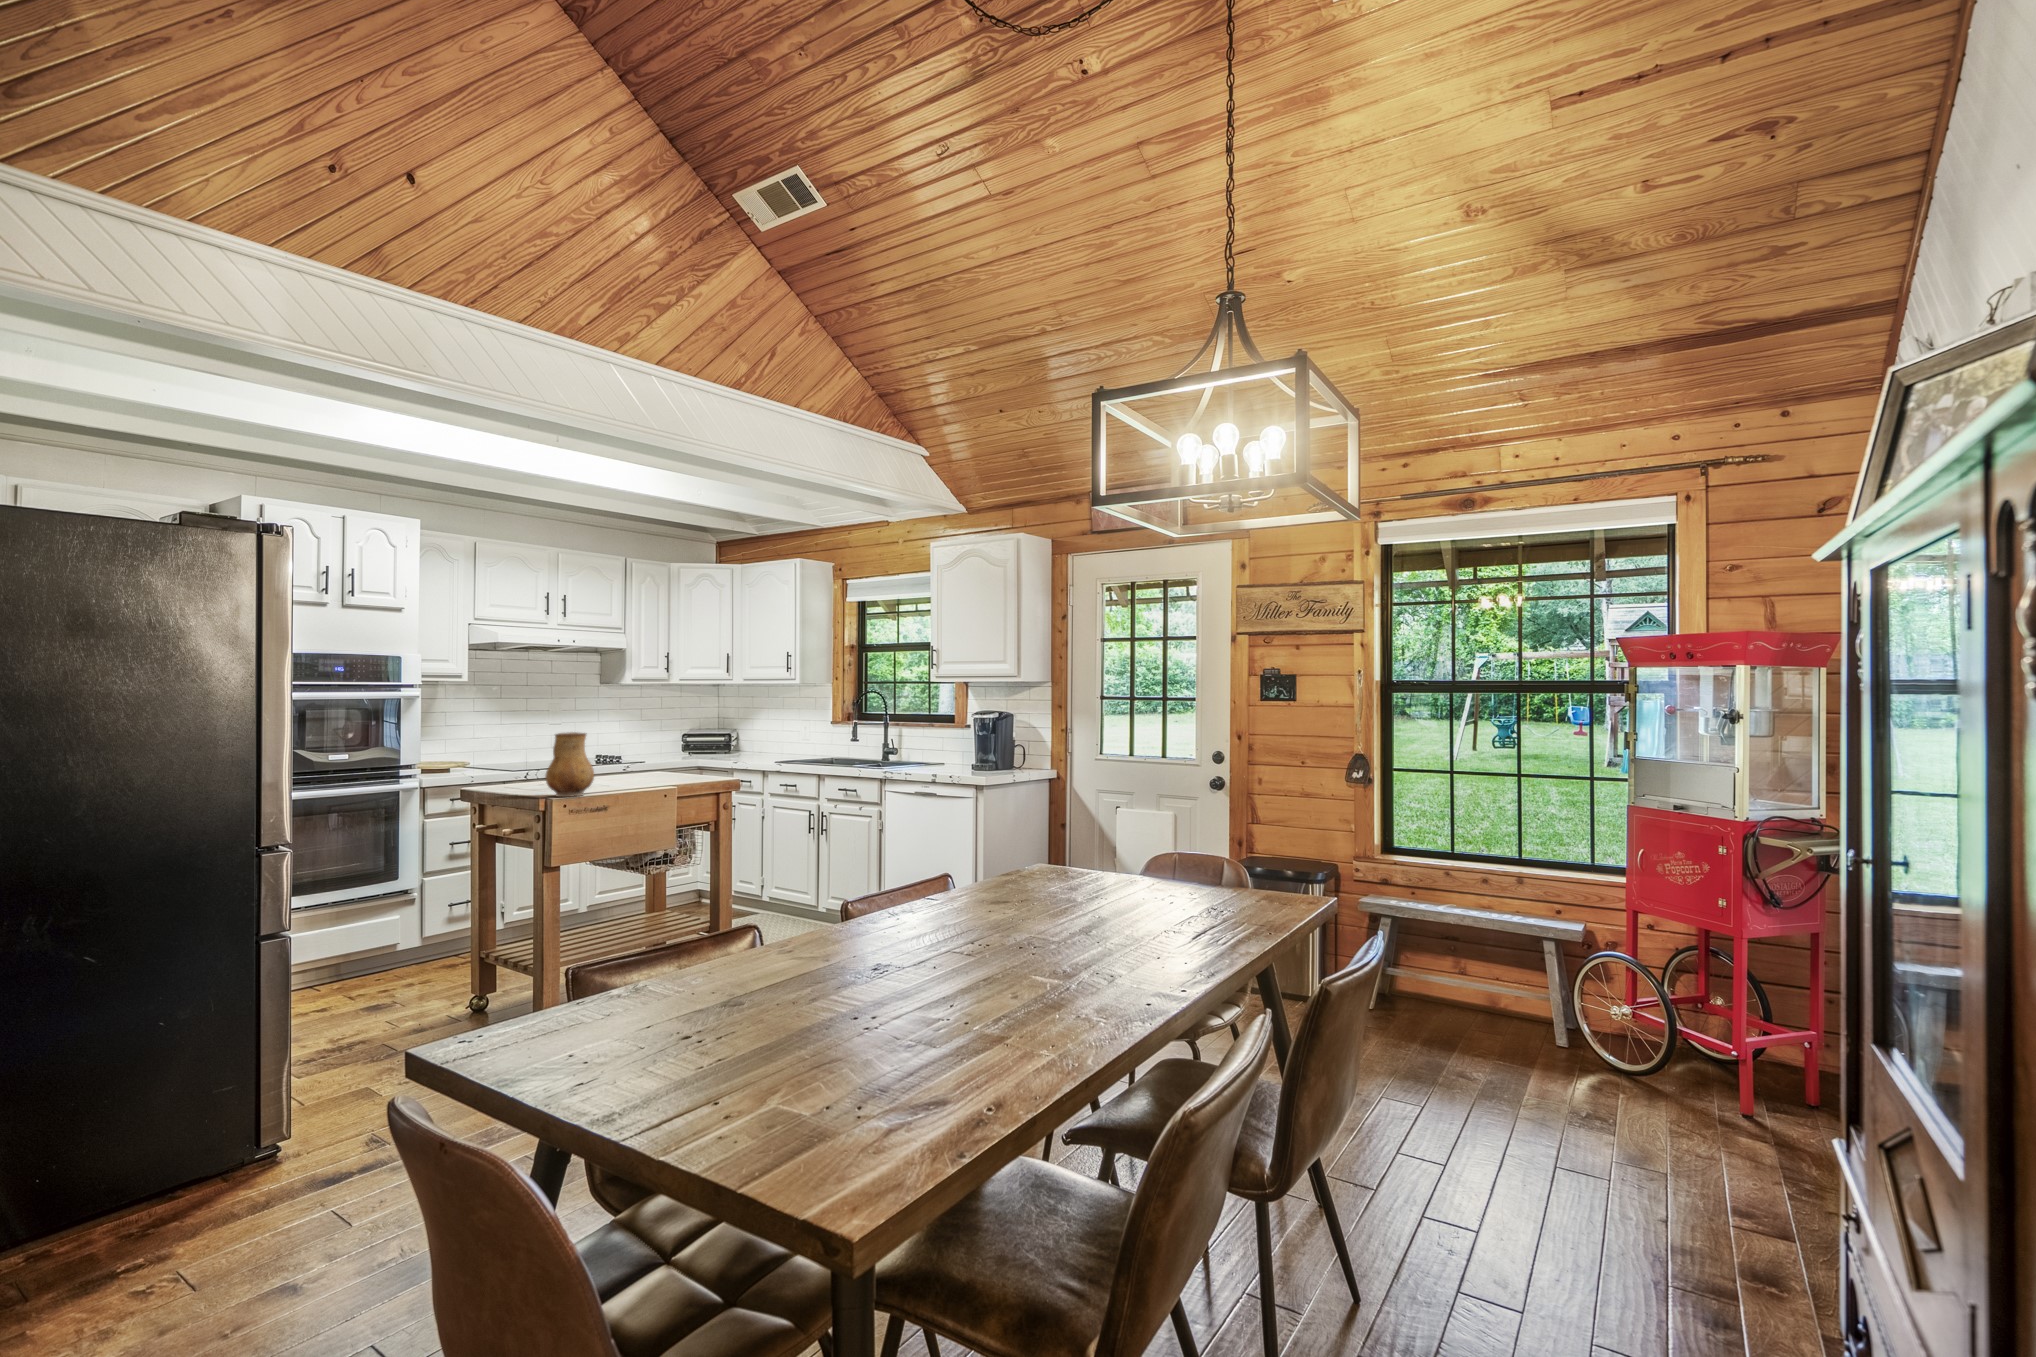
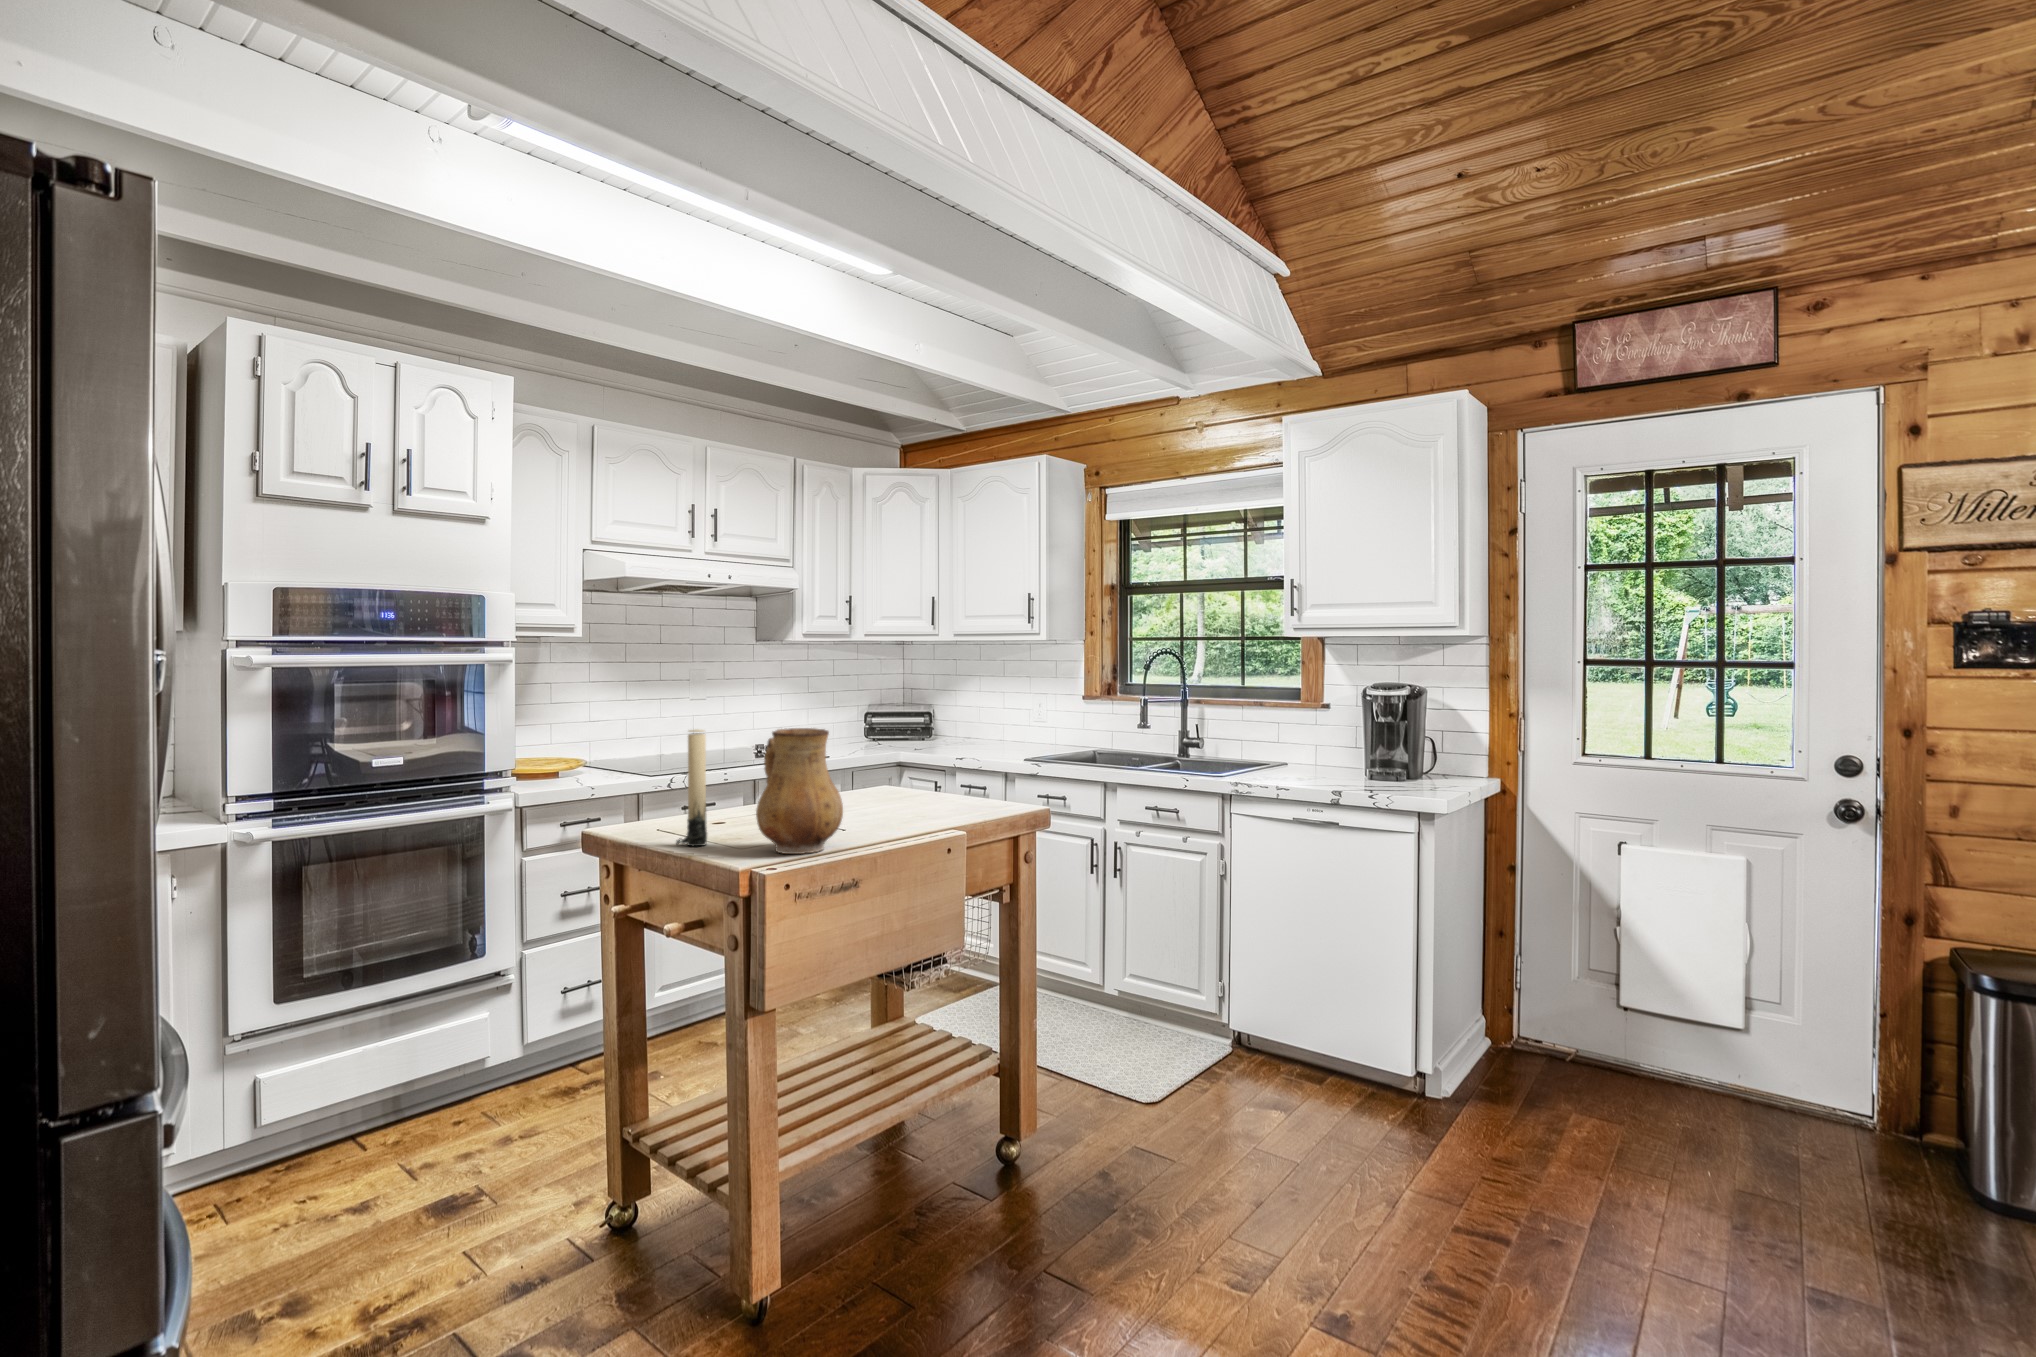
candle: none [504,734,522,796] -> present [676,729,707,846]

